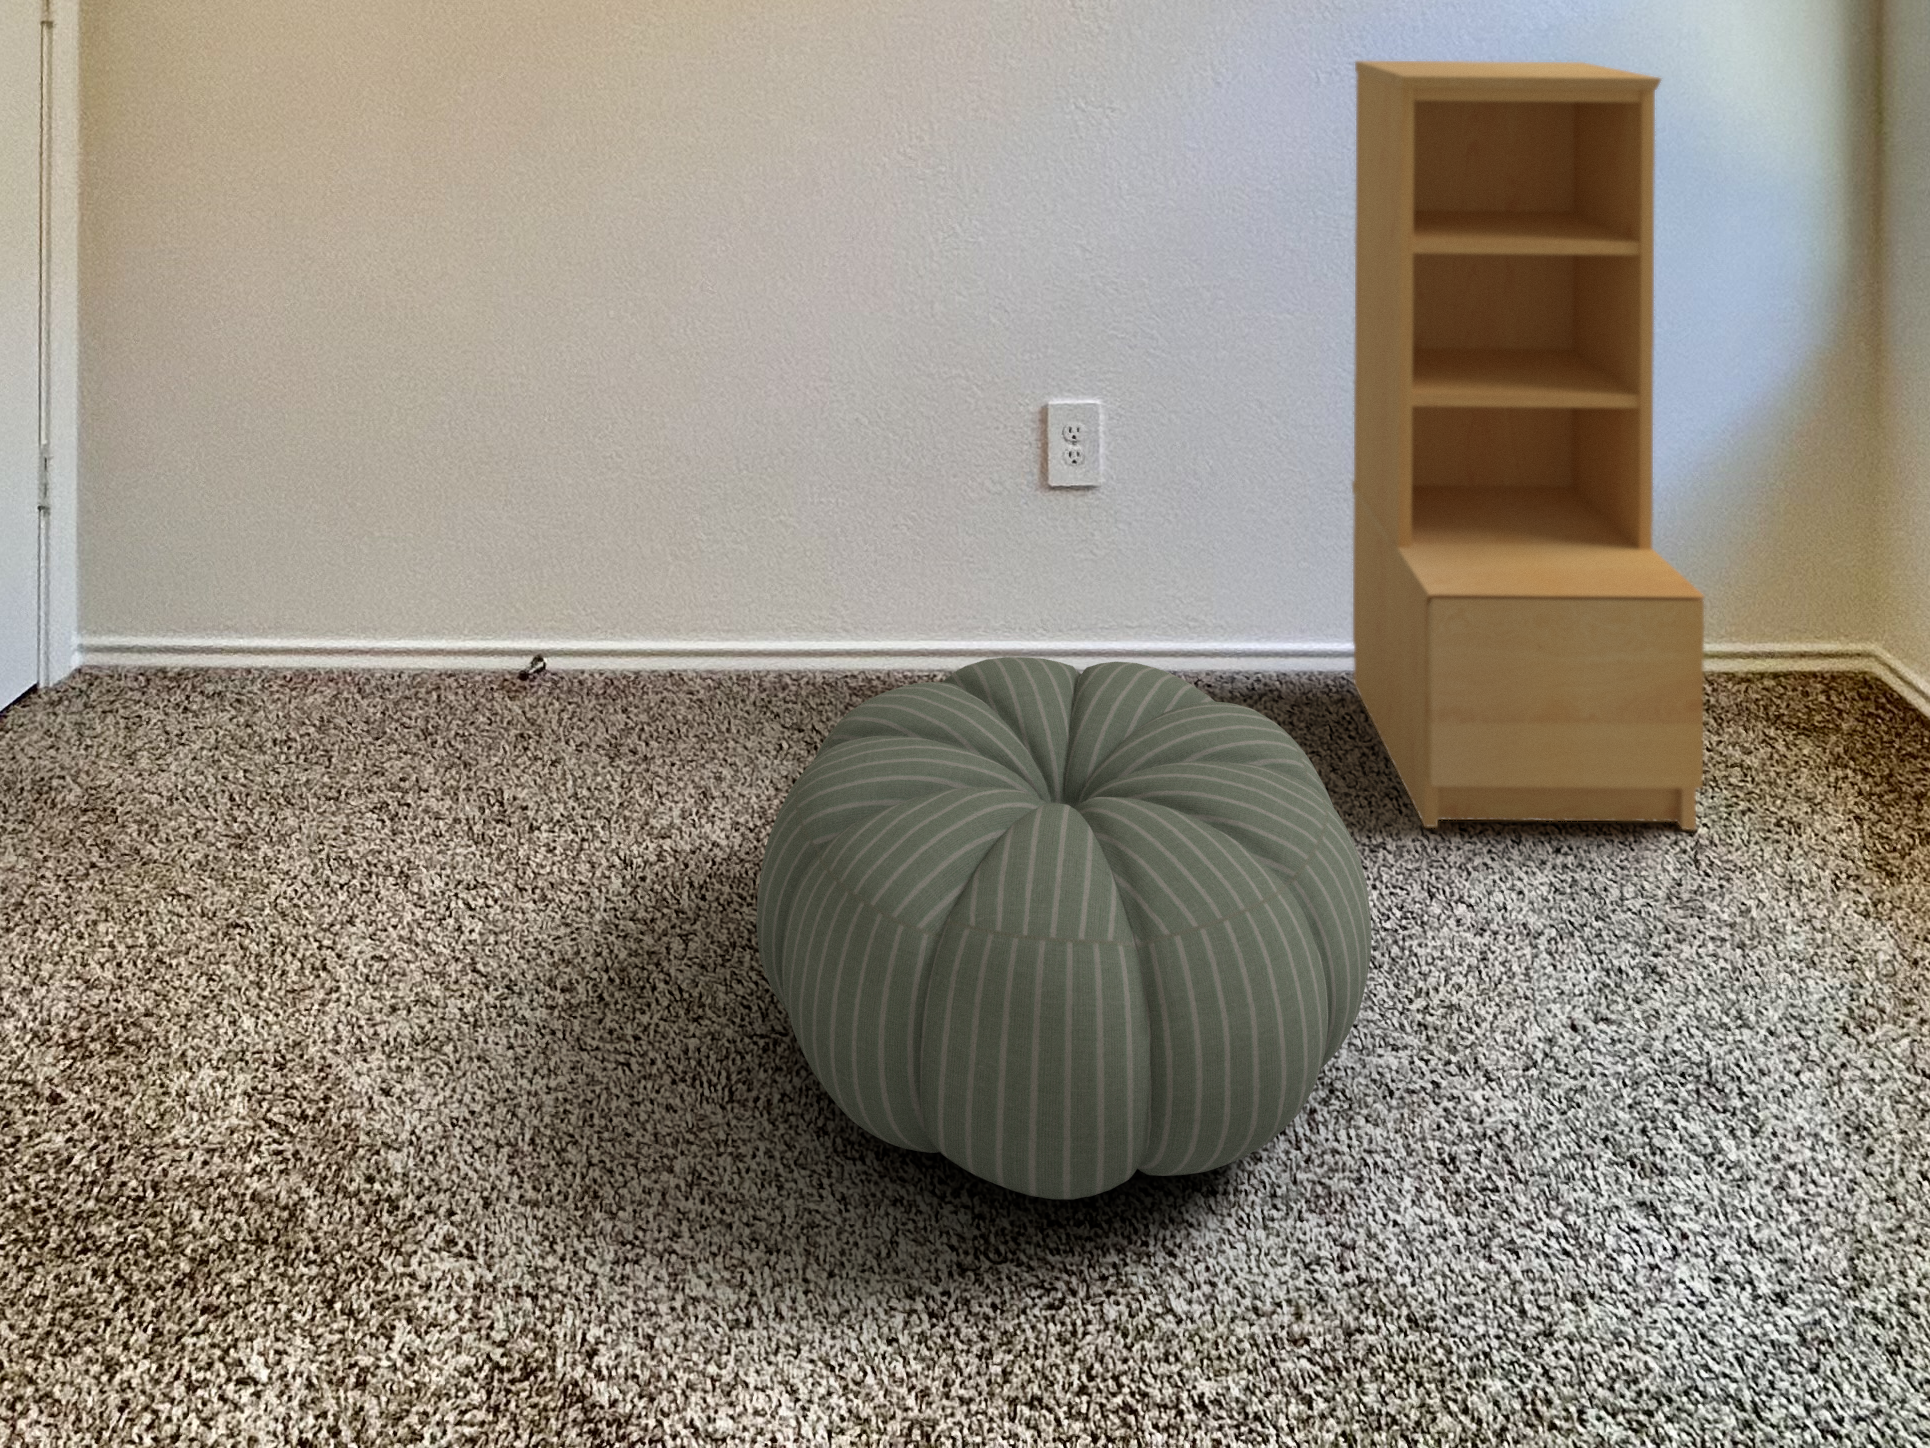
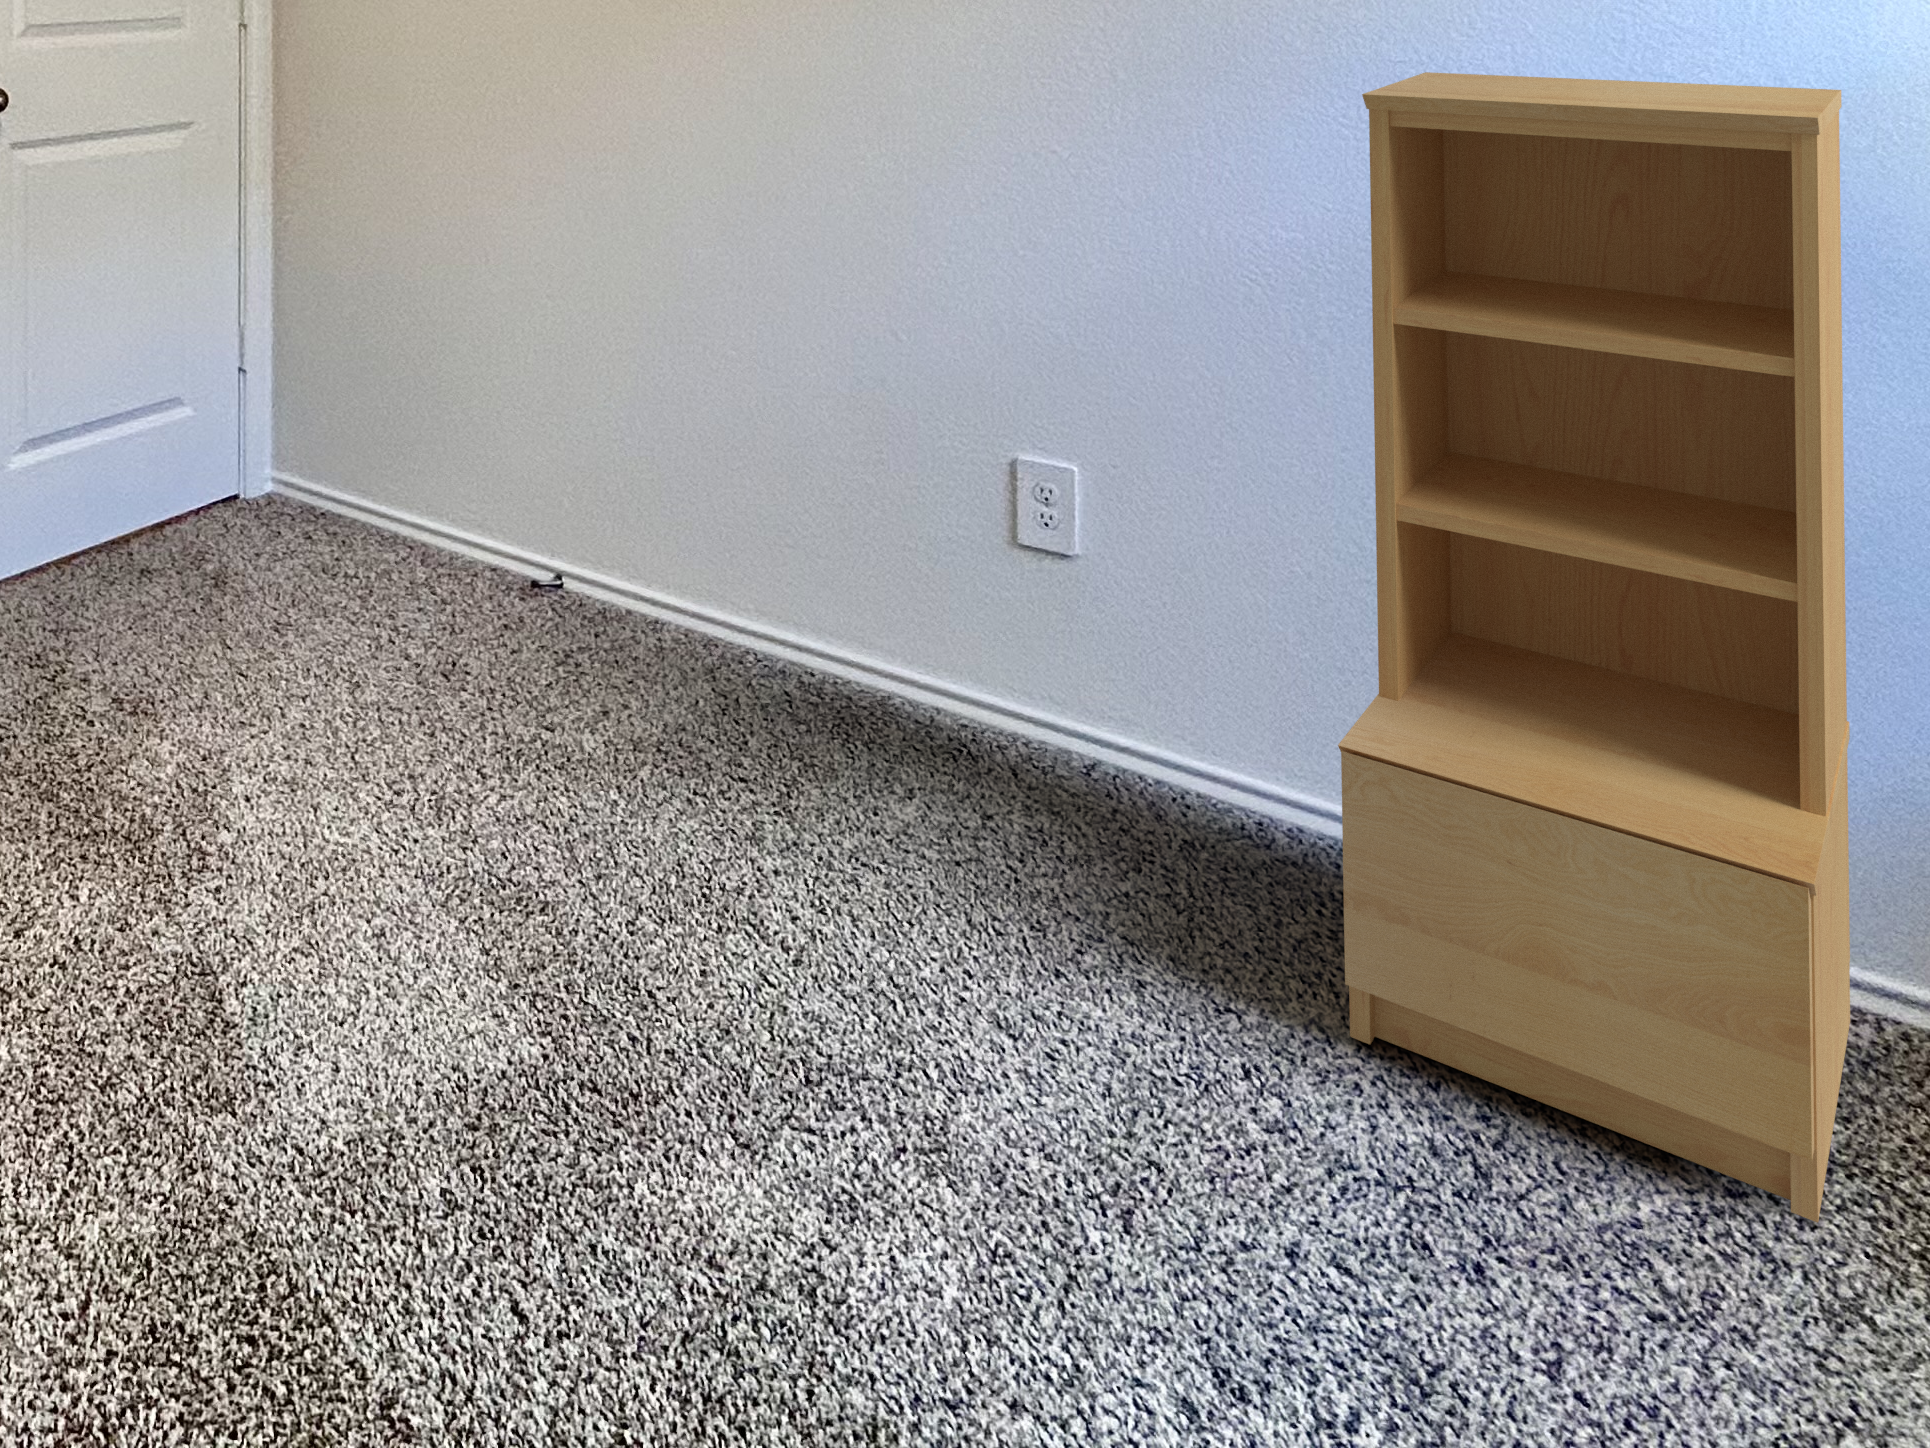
pouf: present [756,657,1372,1199] -> none [453,646,1076,1133]

